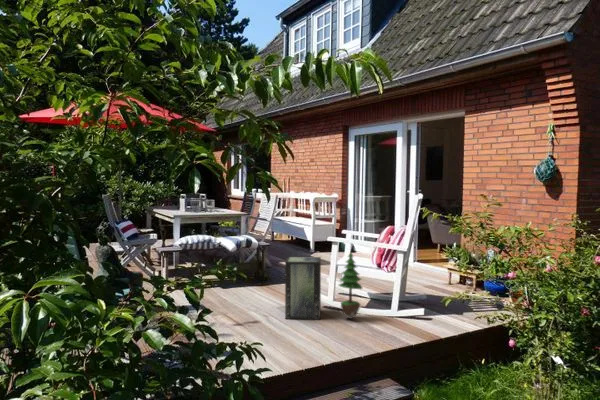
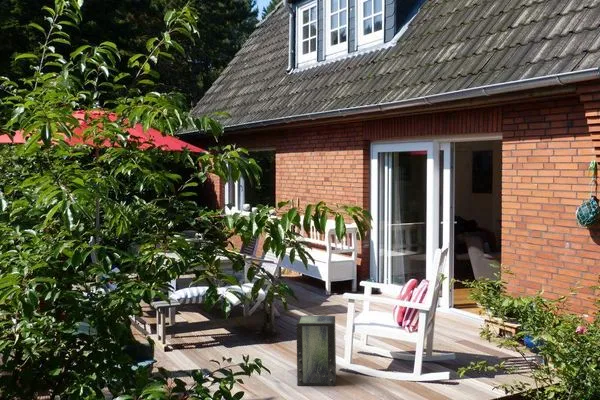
potted tree: present [339,253,362,319] -> none [355,311,381,385]

